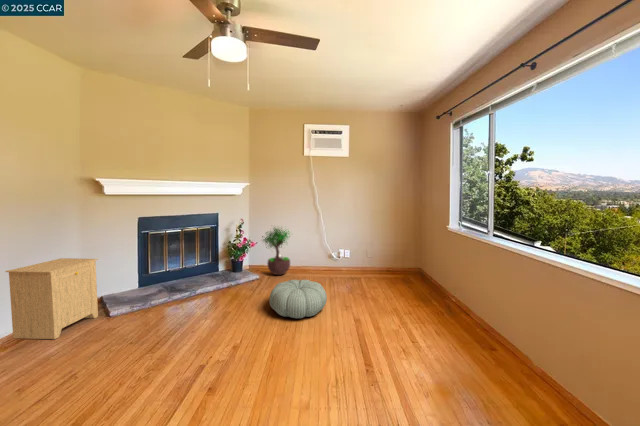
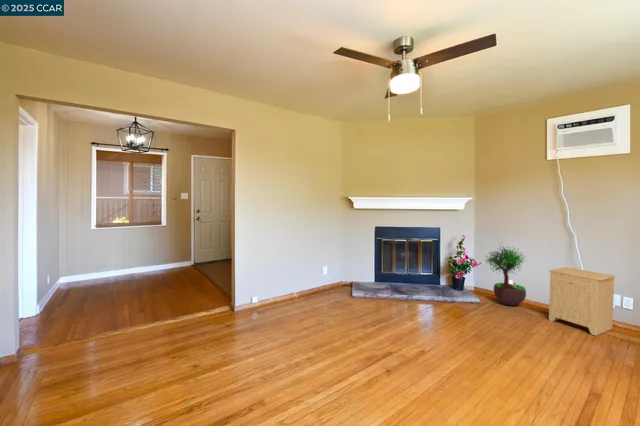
side table: present [6,258,98,339] -> present [549,267,617,336]
pouf: present [269,280,327,318] -> none [473,311,553,361]

